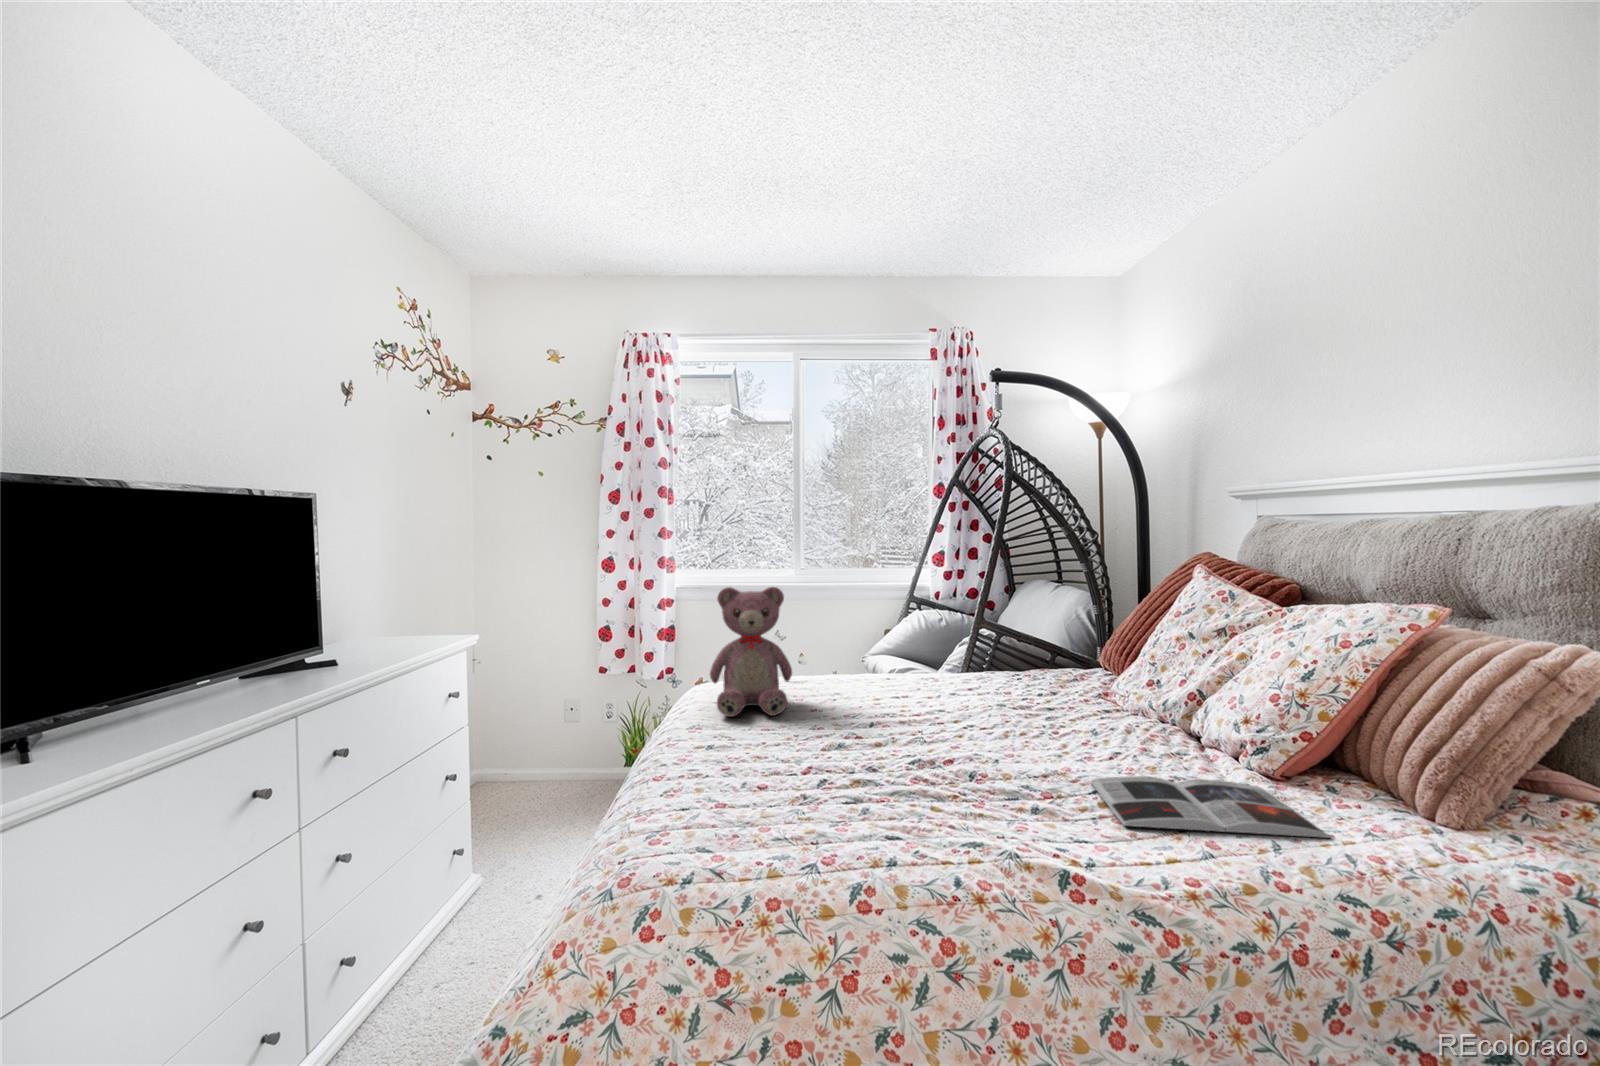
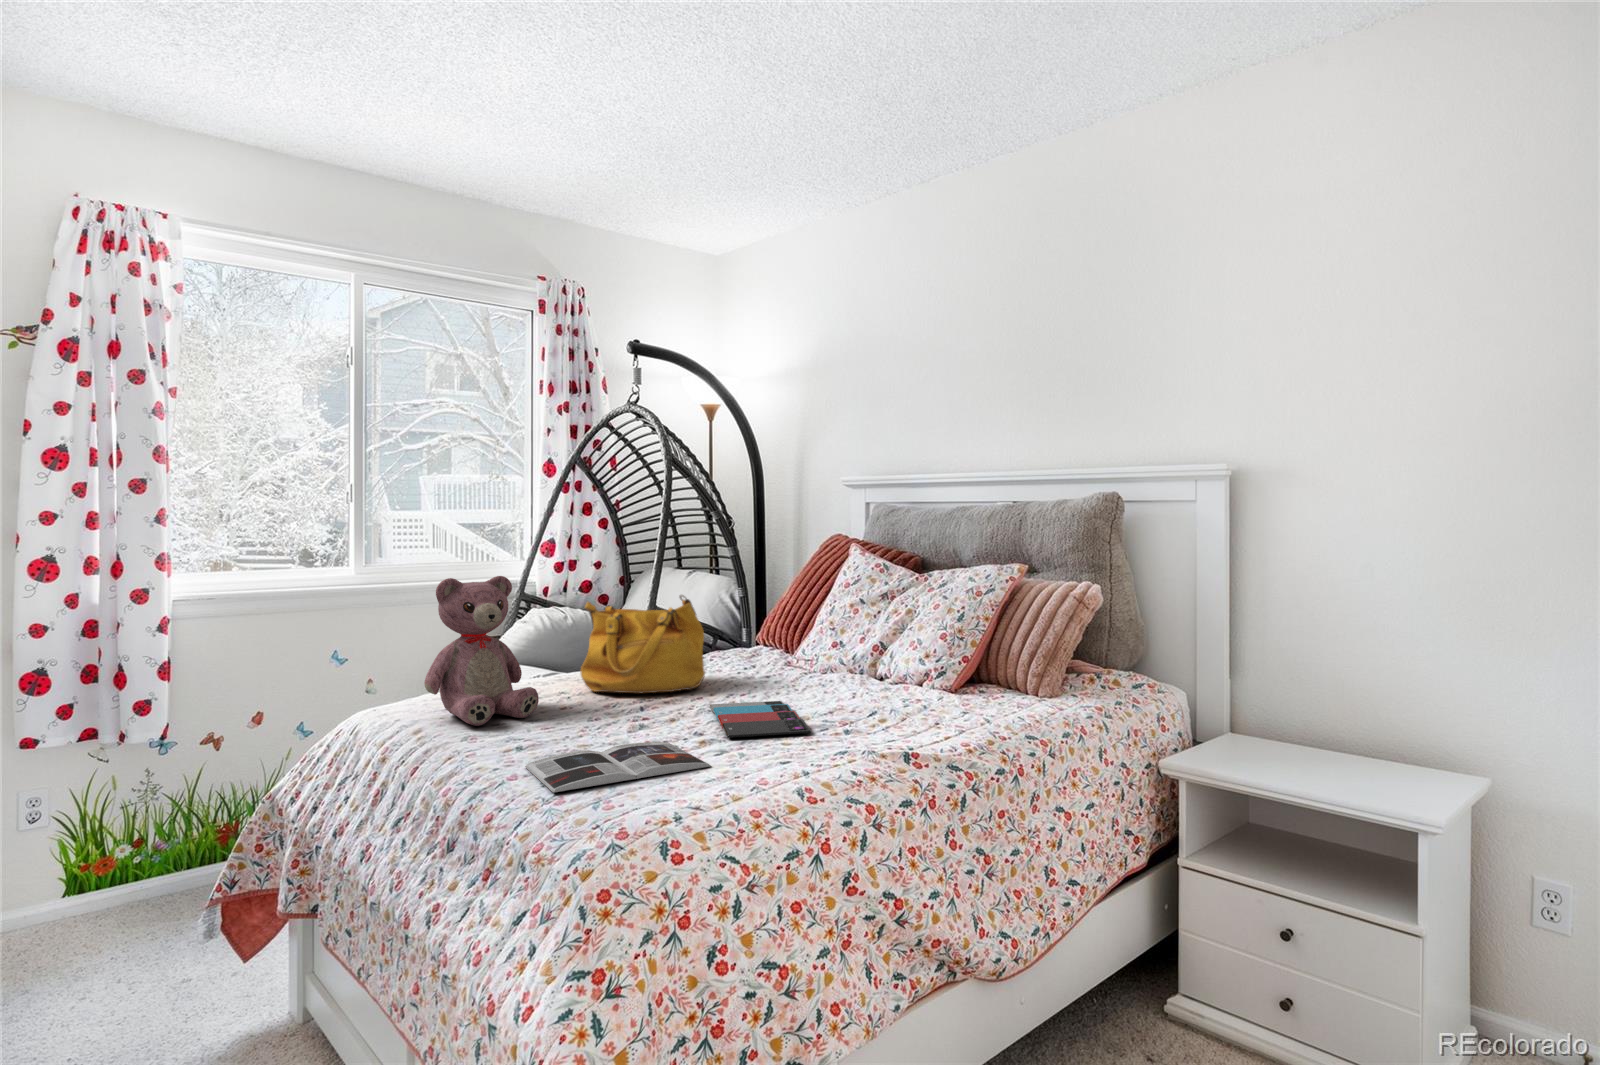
handbag: none [857,613,972,712] -> present [580,595,705,693]
smartphone: none [893,734,1022,801] -> present [710,701,811,738]
magazine: present [1091,776,1331,838] -> present [525,742,711,793]

